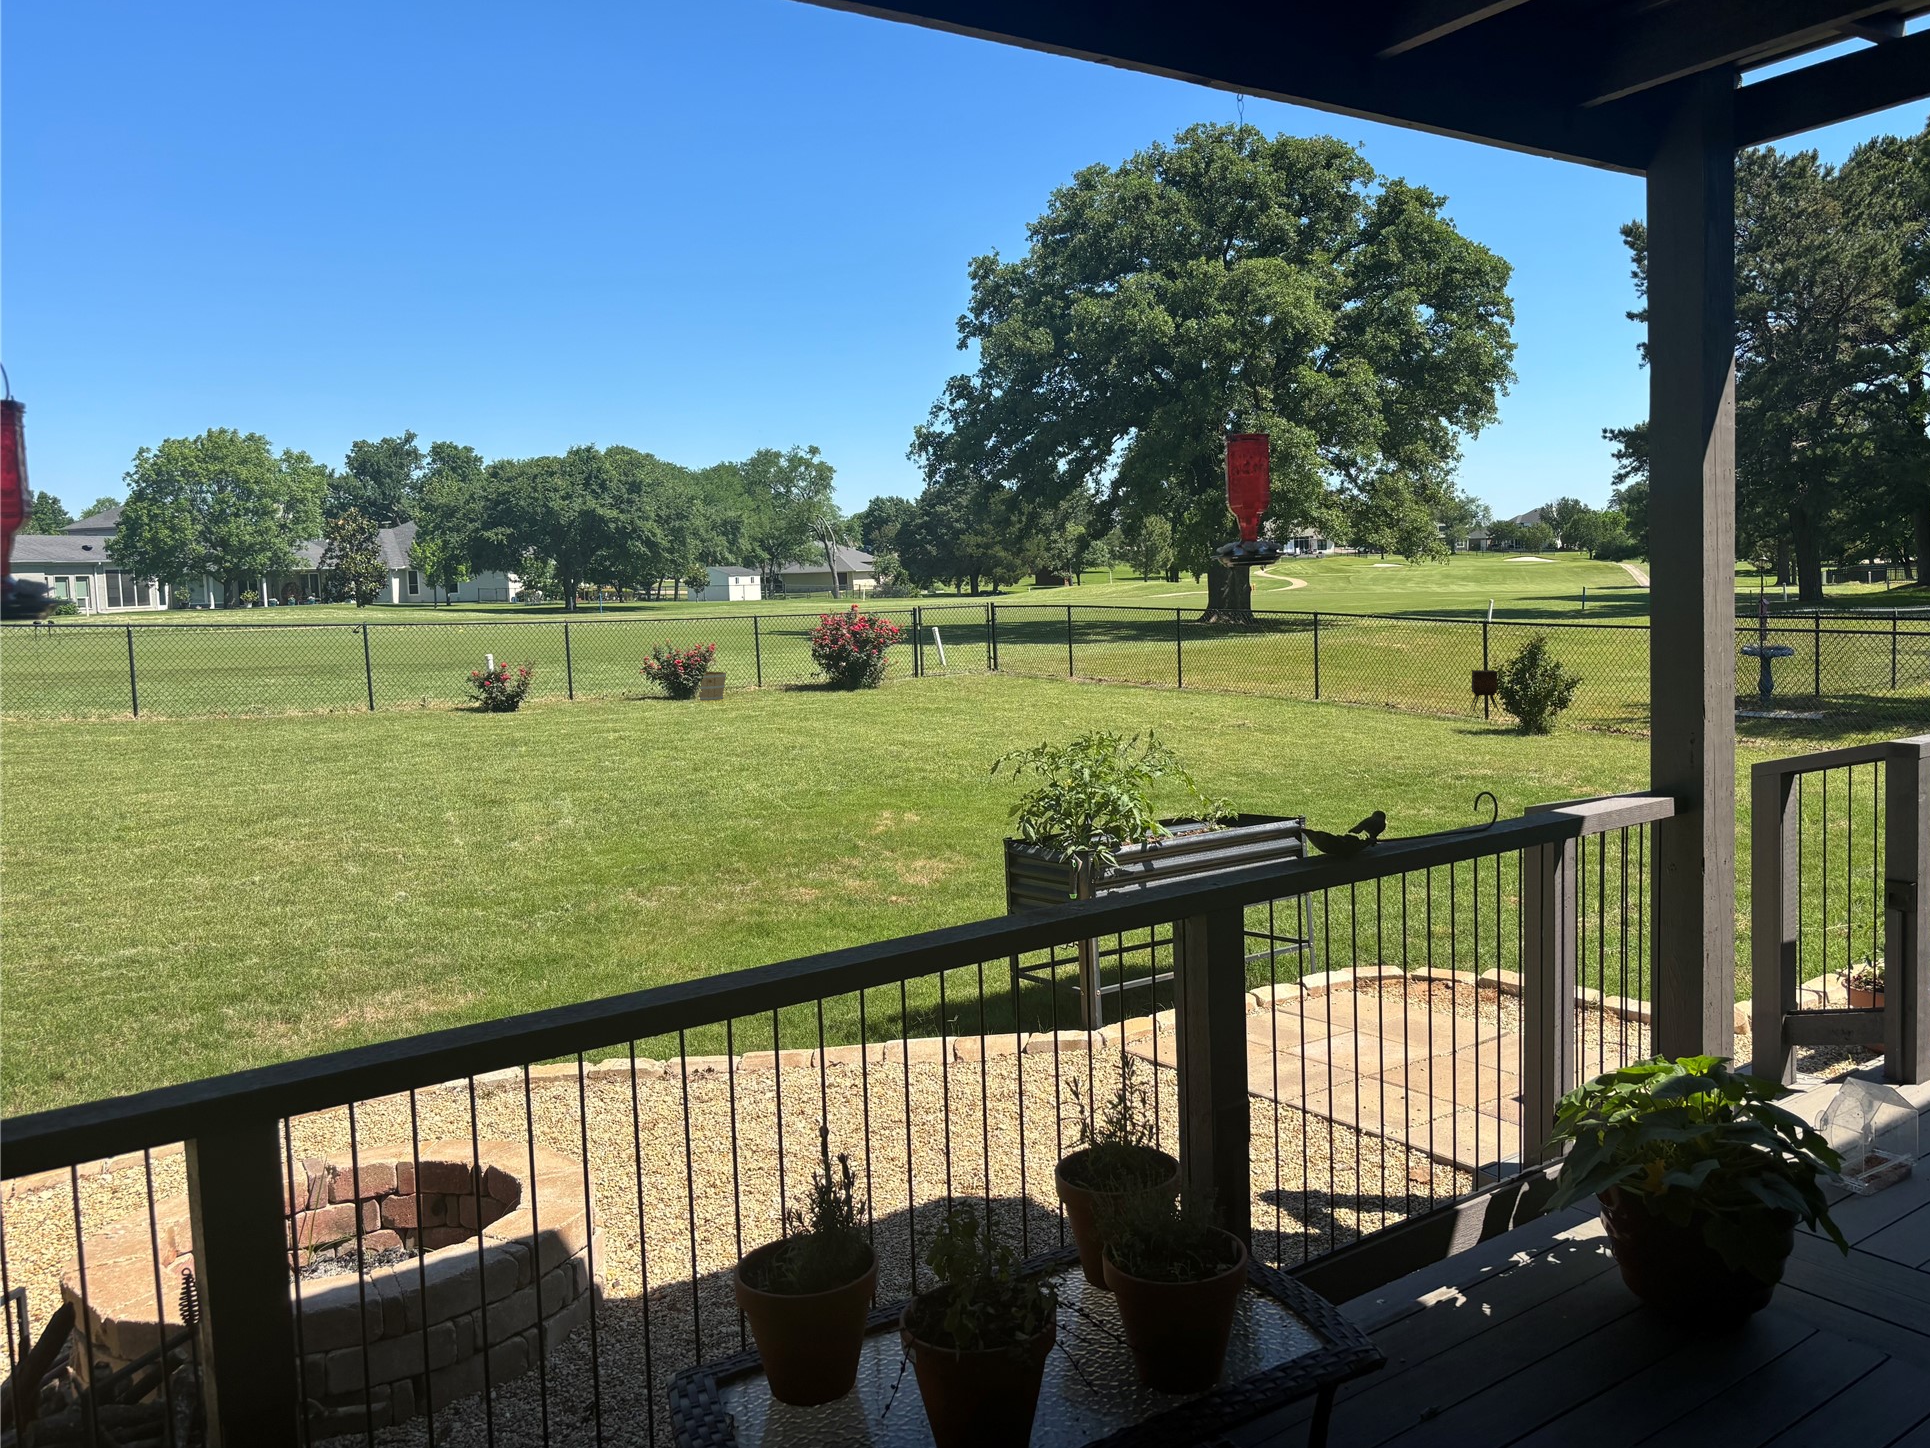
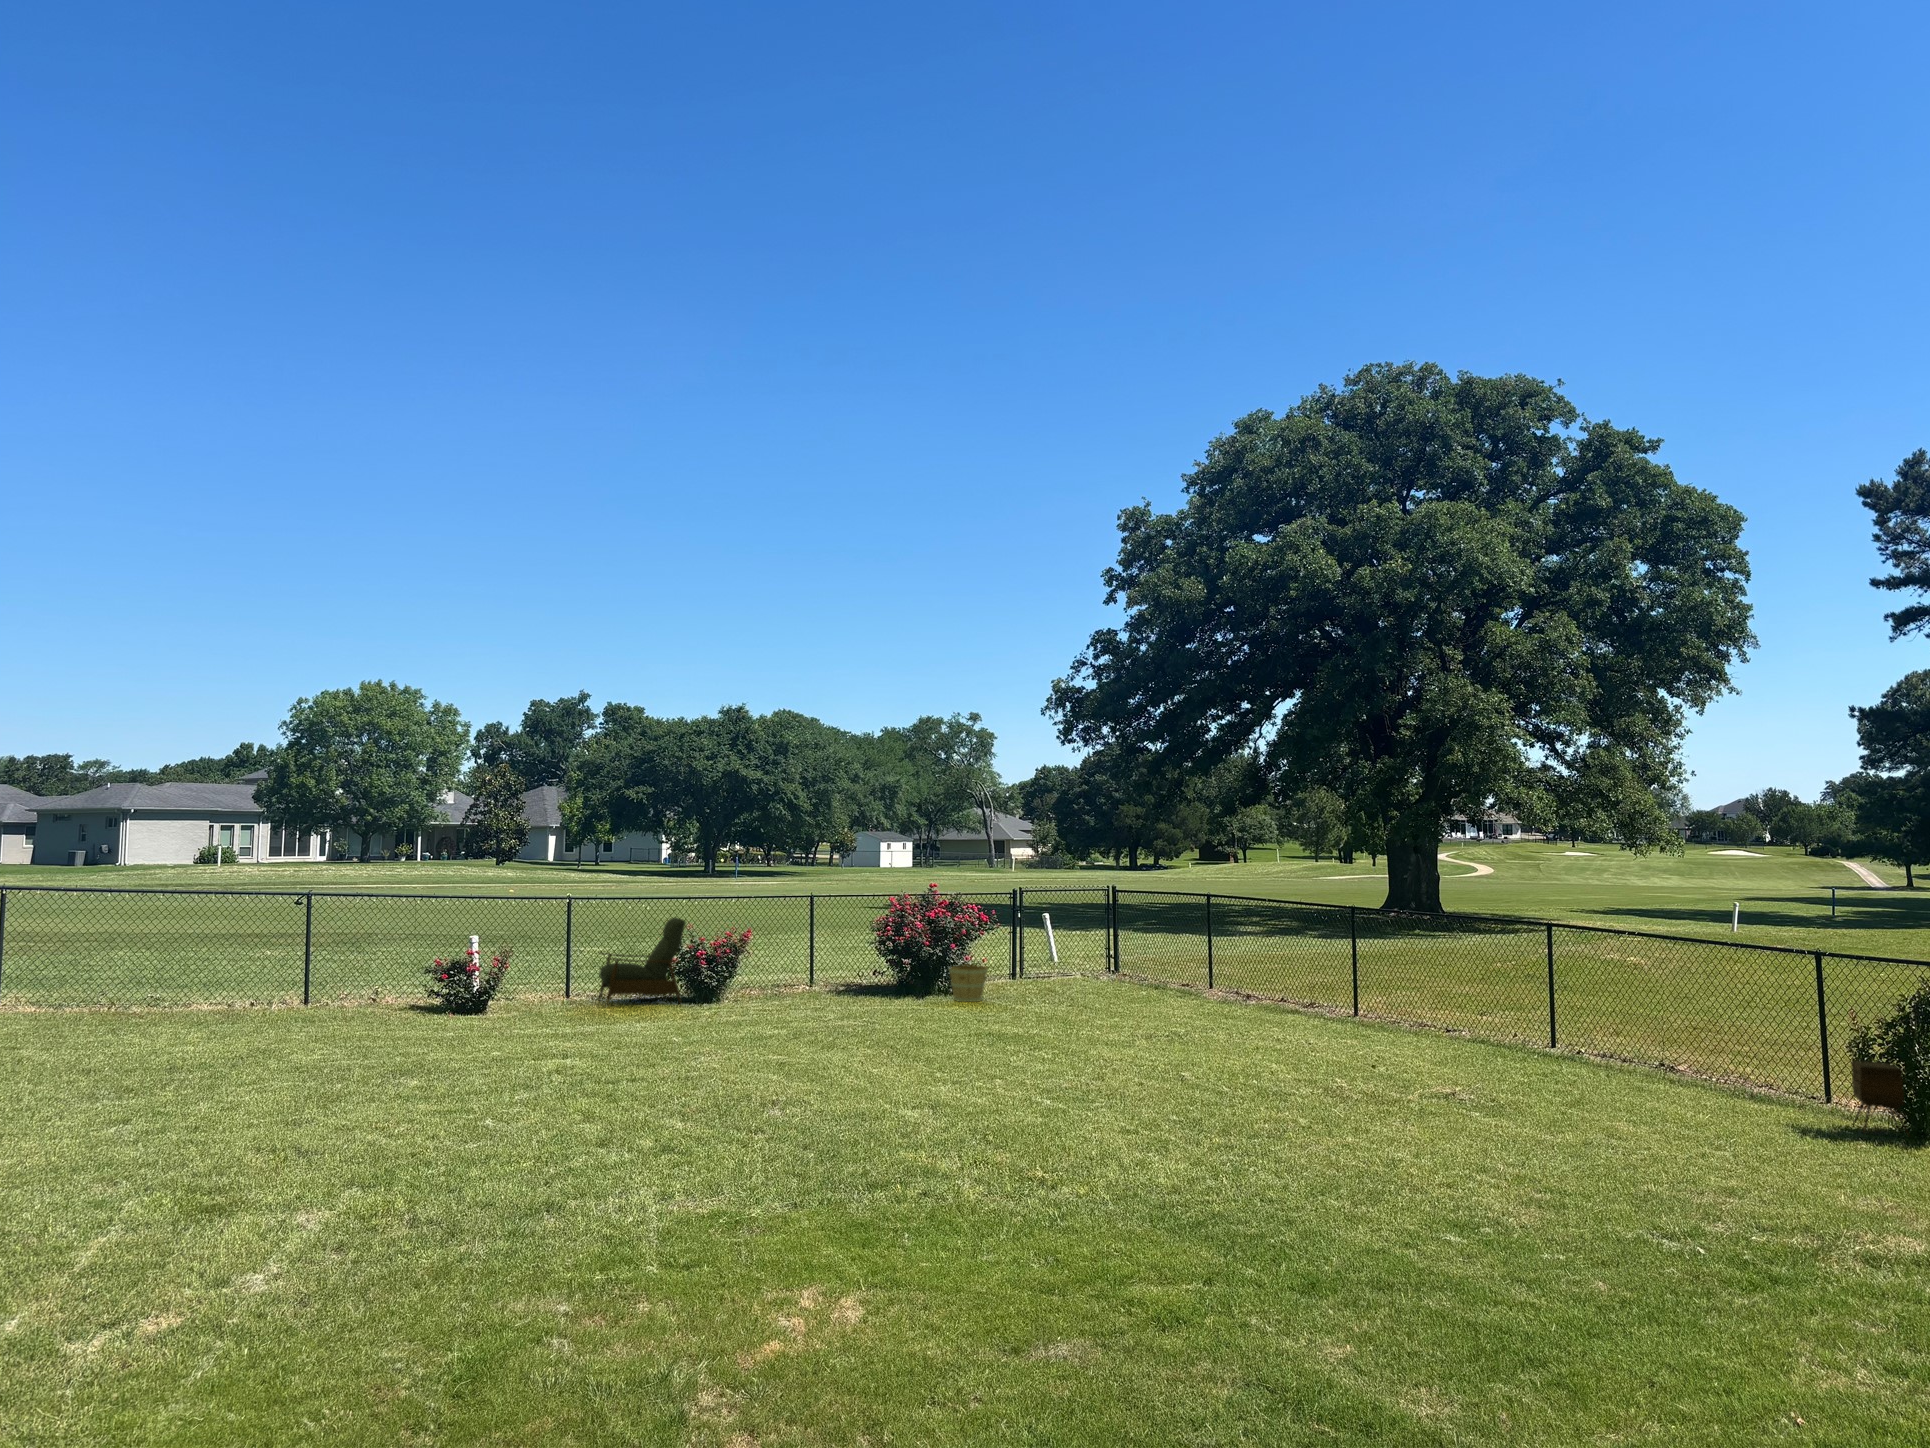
chair: none [594,637,668,706] -> present [599,917,686,1007]
wooden bucket: present [699,671,726,700] -> present [949,964,988,1002]

